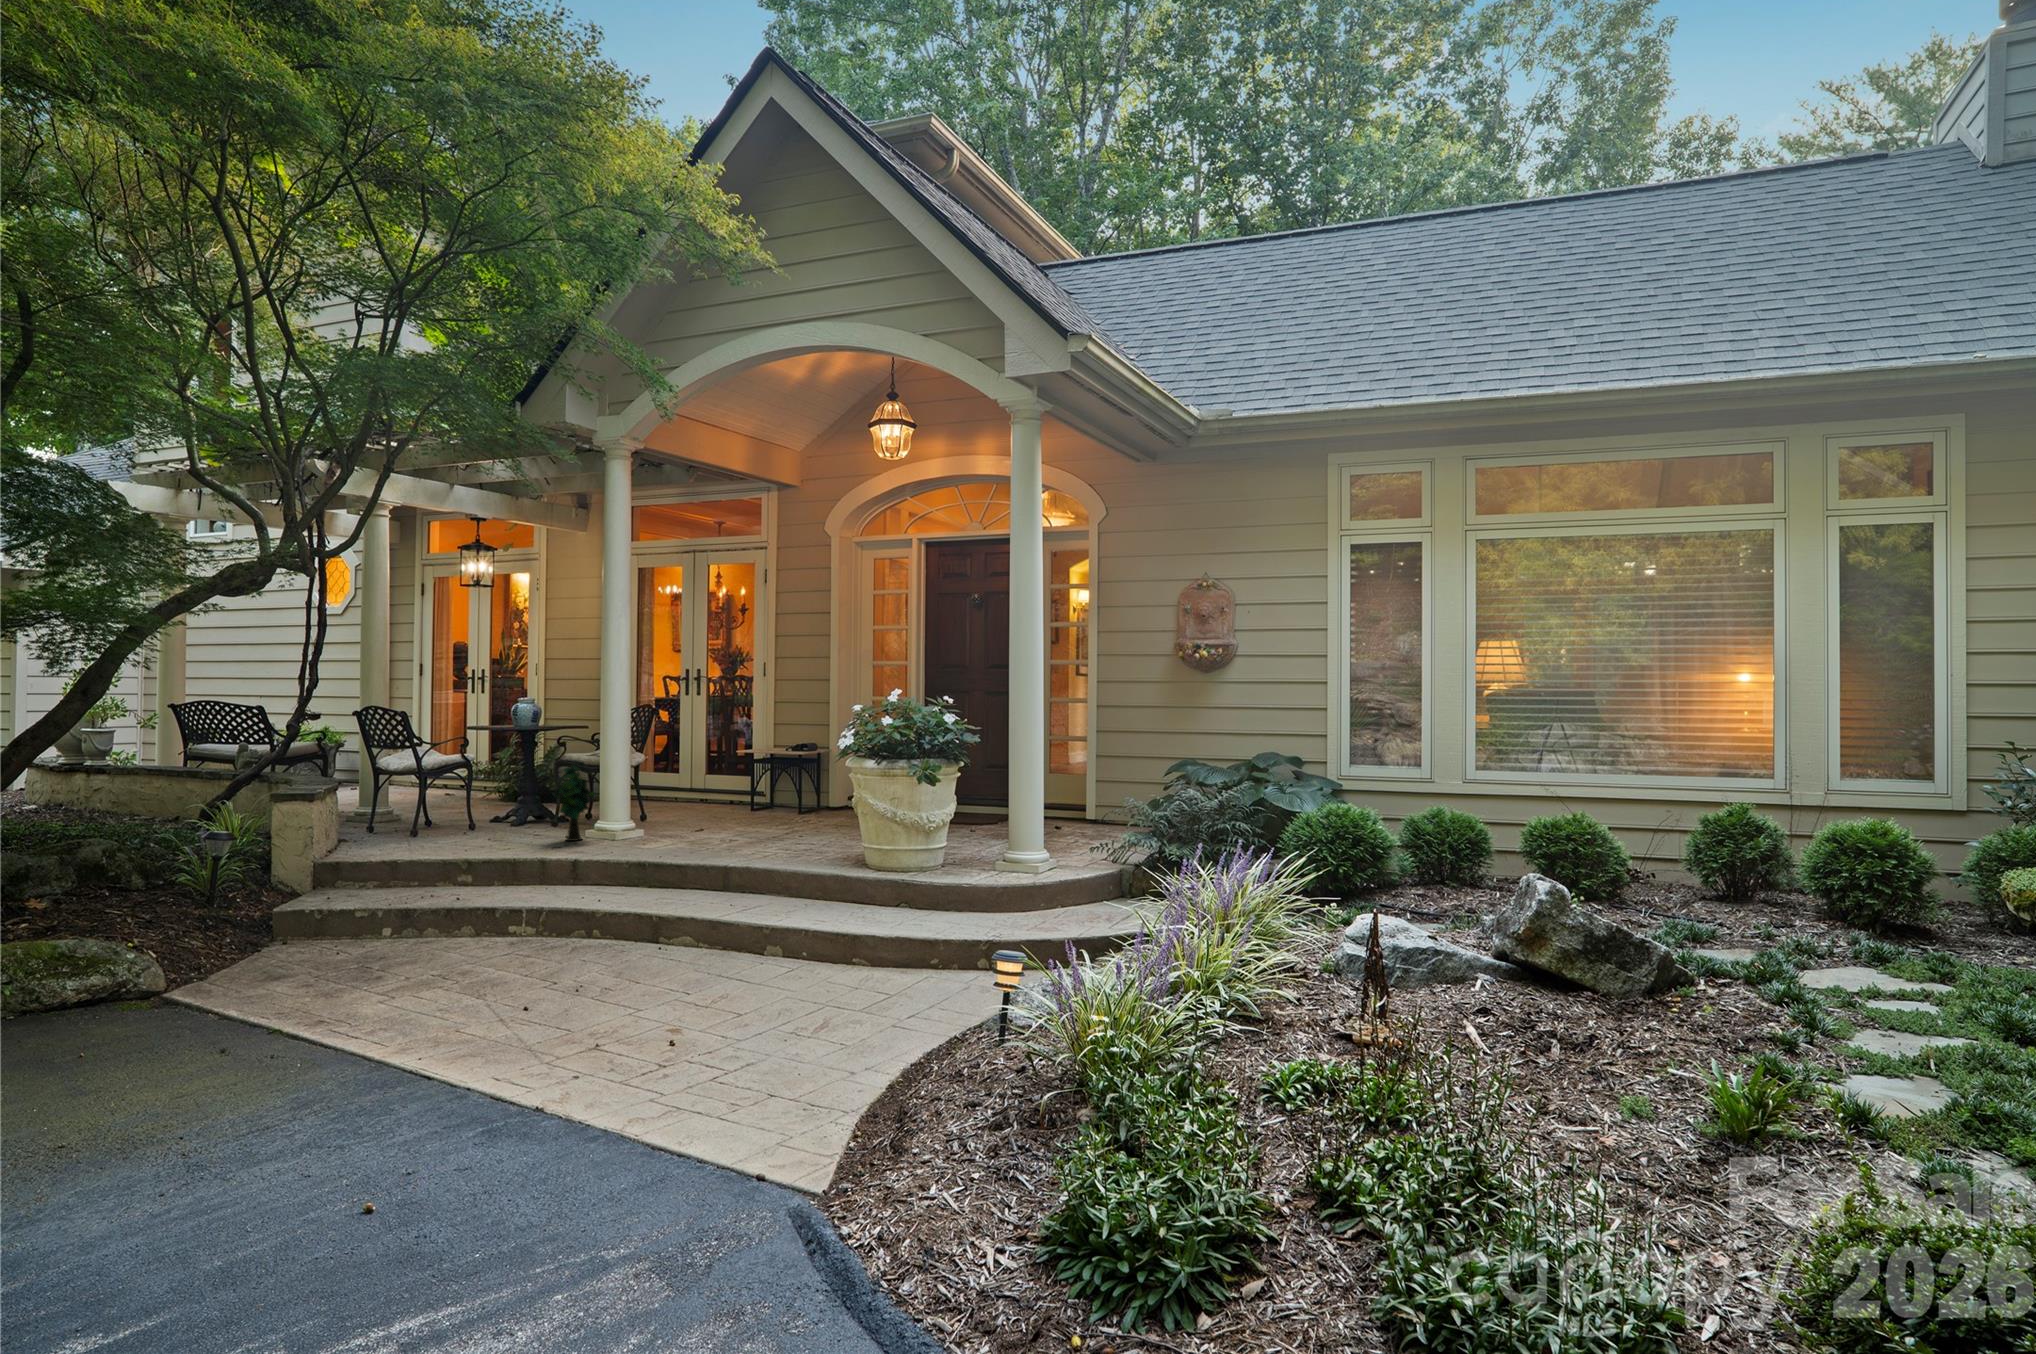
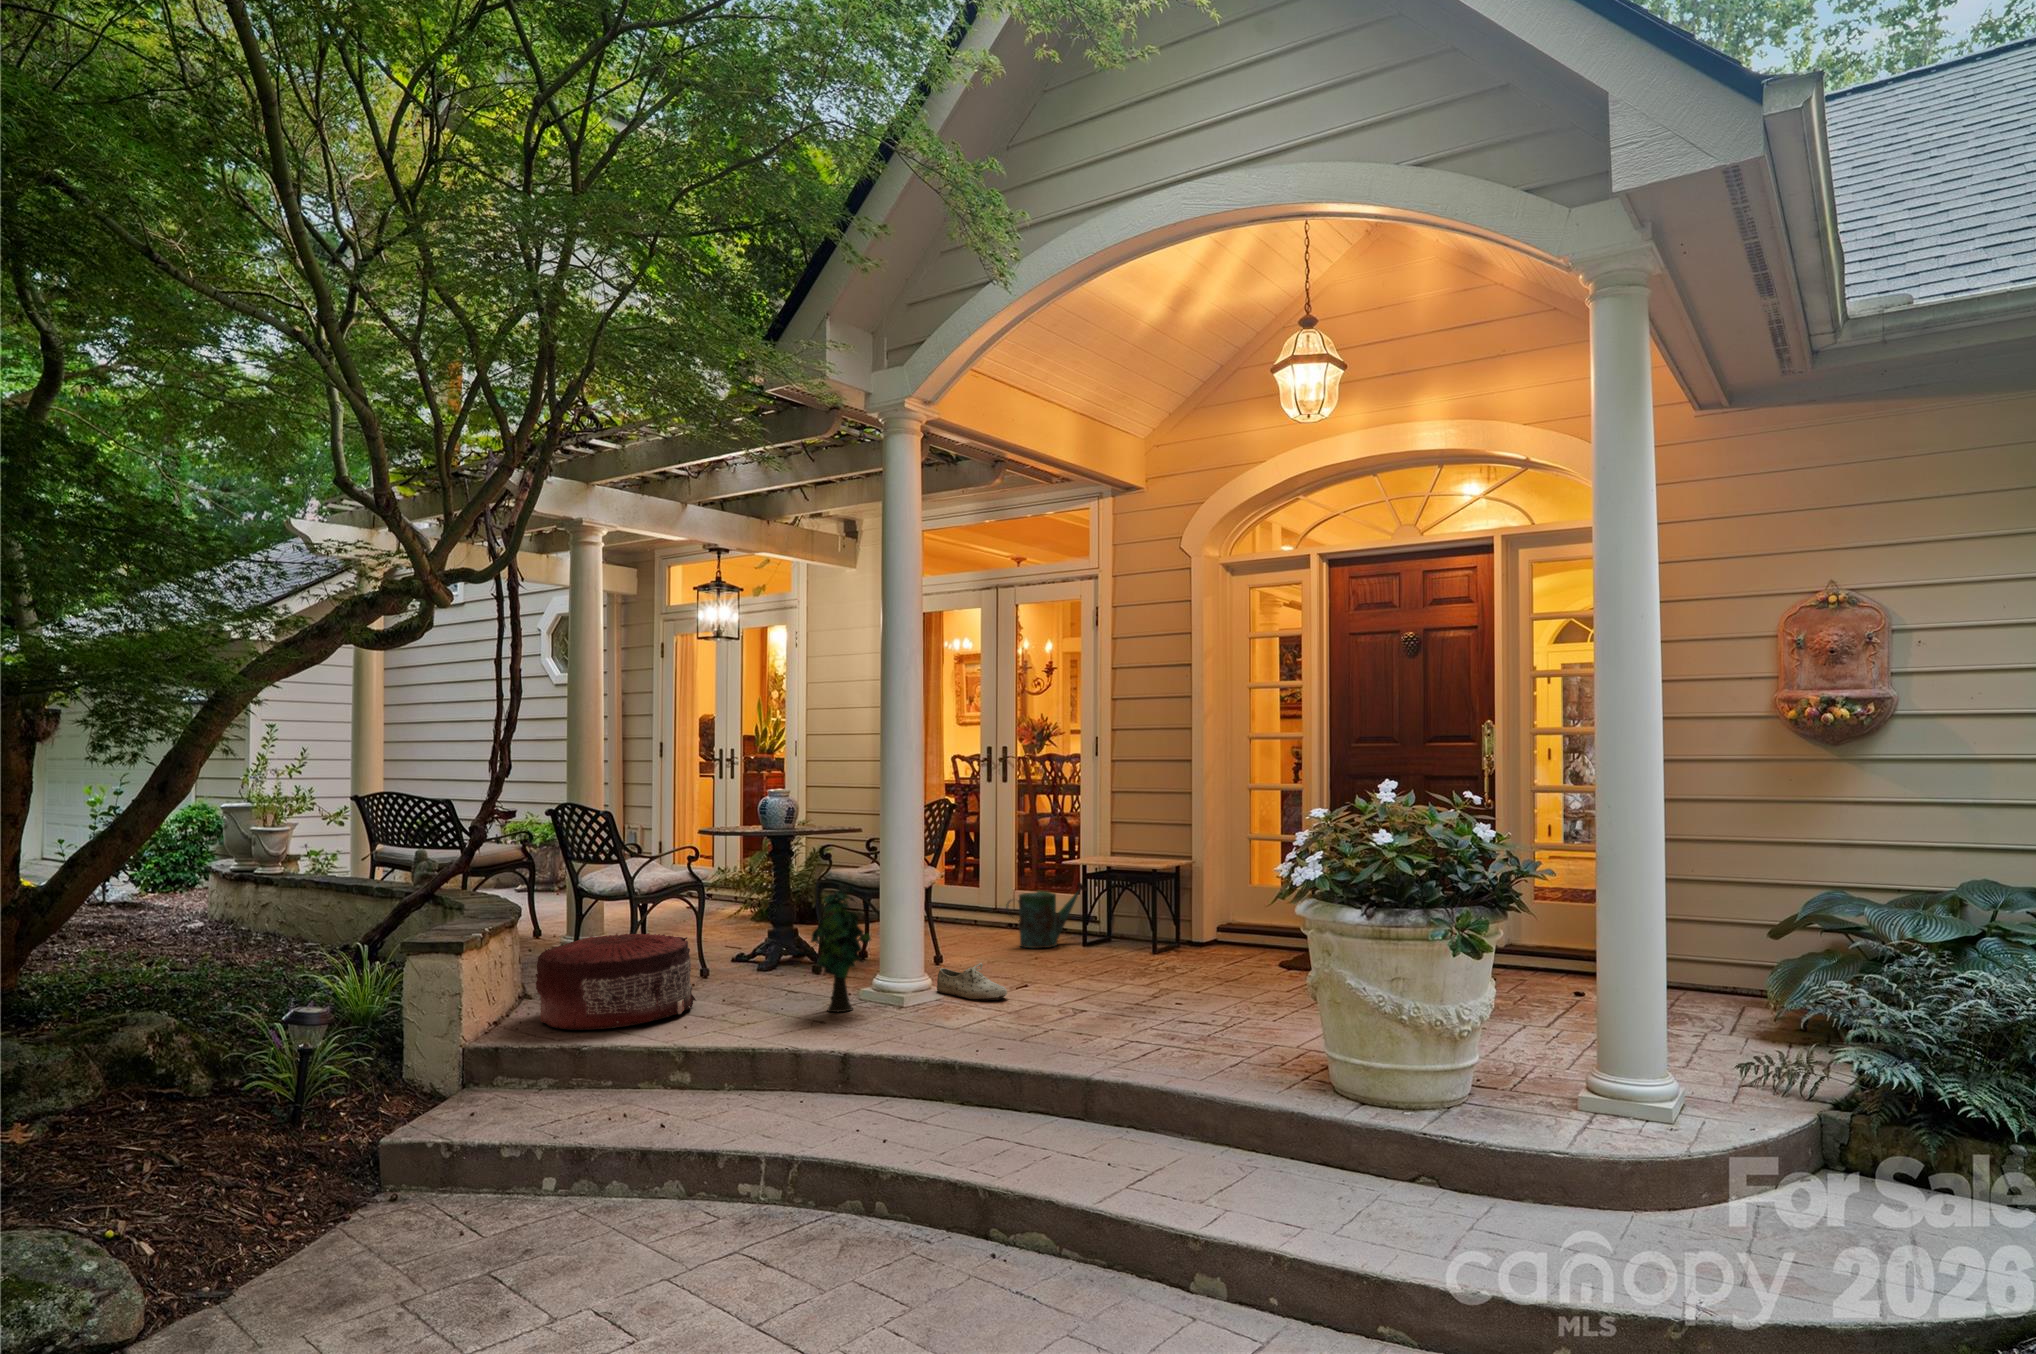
watering can: none [695,765,754,809] -> present [1006,882,1087,948]
pouf: none [361,794,474,852] -> present [536,933,696,1030]
shoe: none [640,812,686,834] -> present [937,963,1007,1001]

